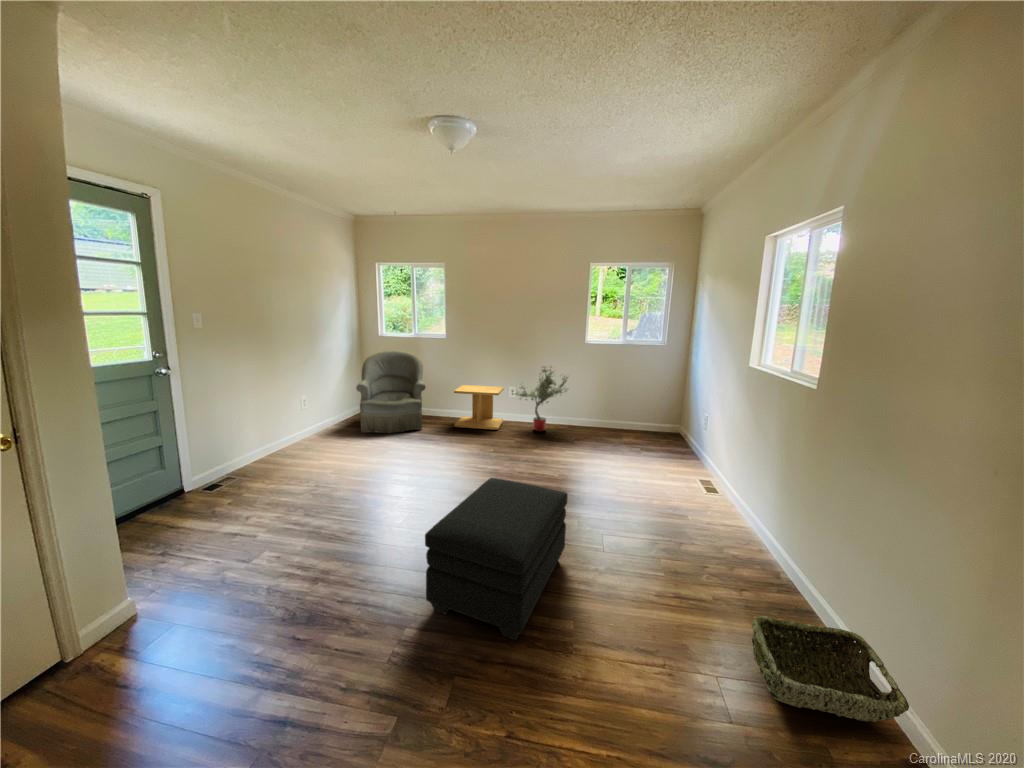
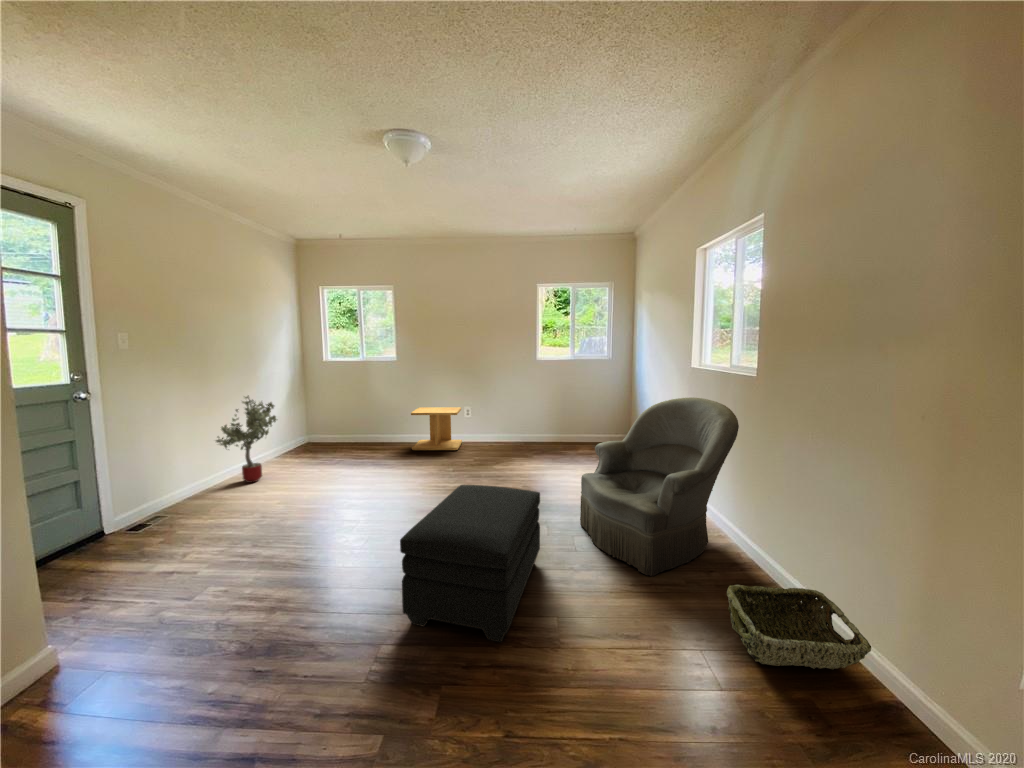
armchair: present [356,350,426,433] -> present [580,397,739,576]
potted tree: present [515,366,568,432] -> present [216,395,277,483]

